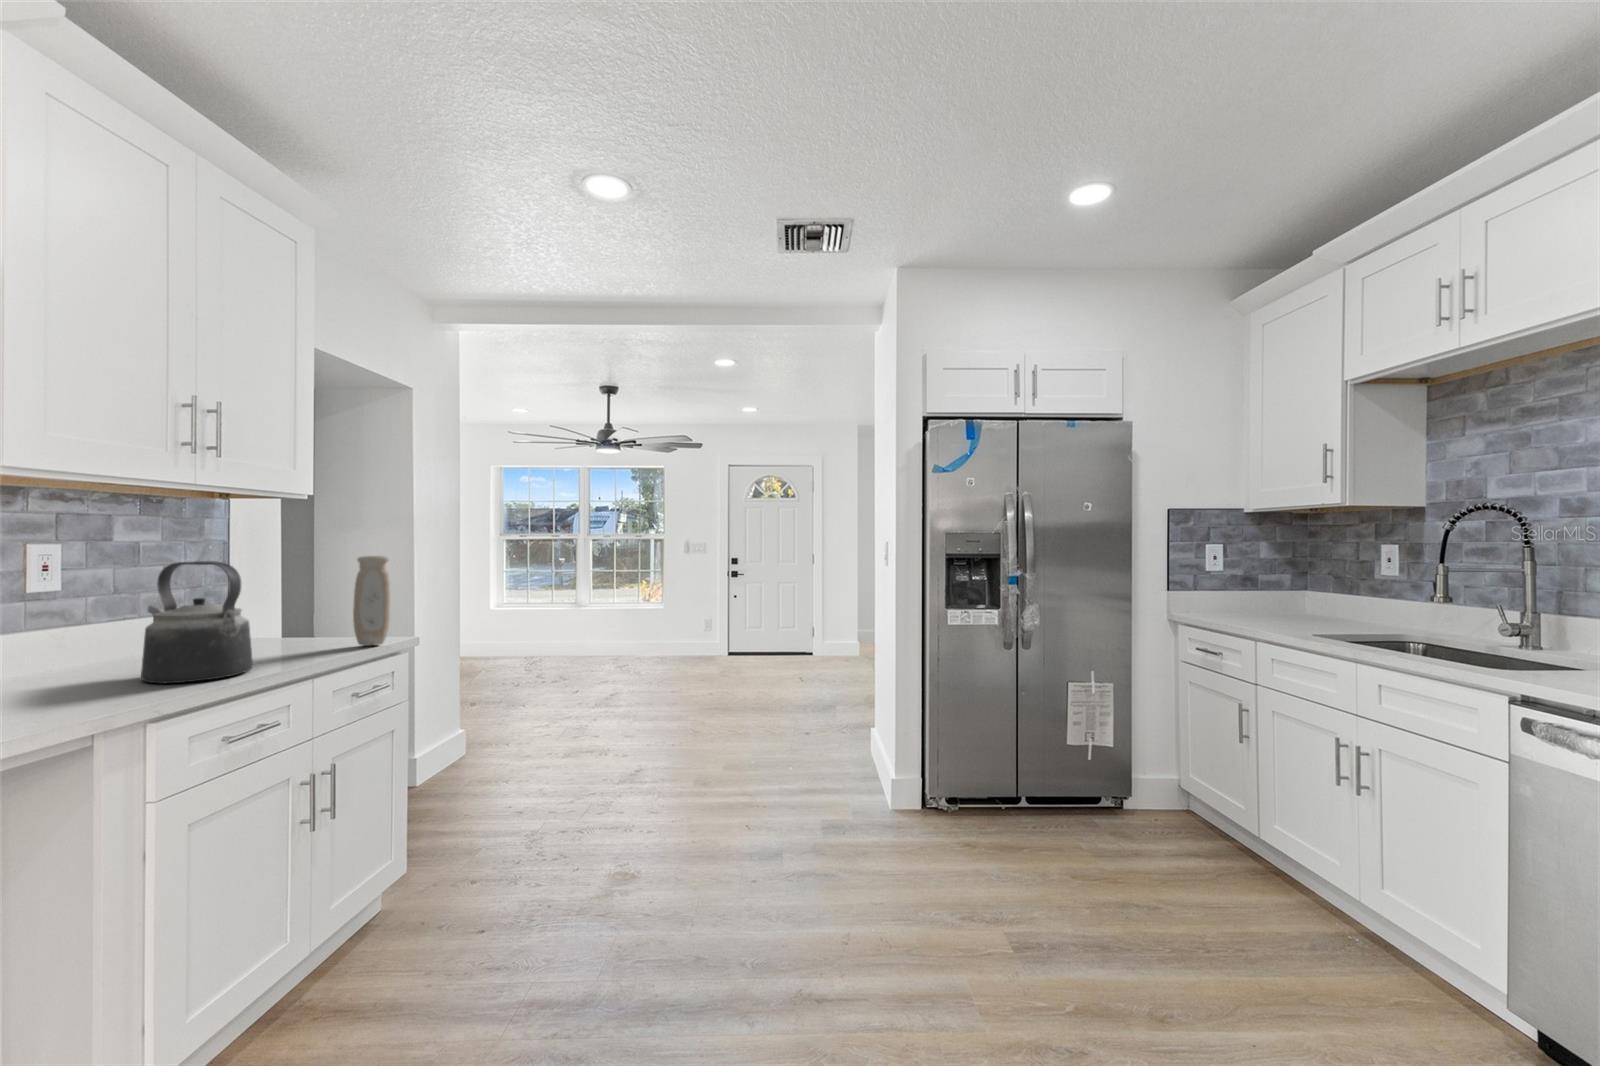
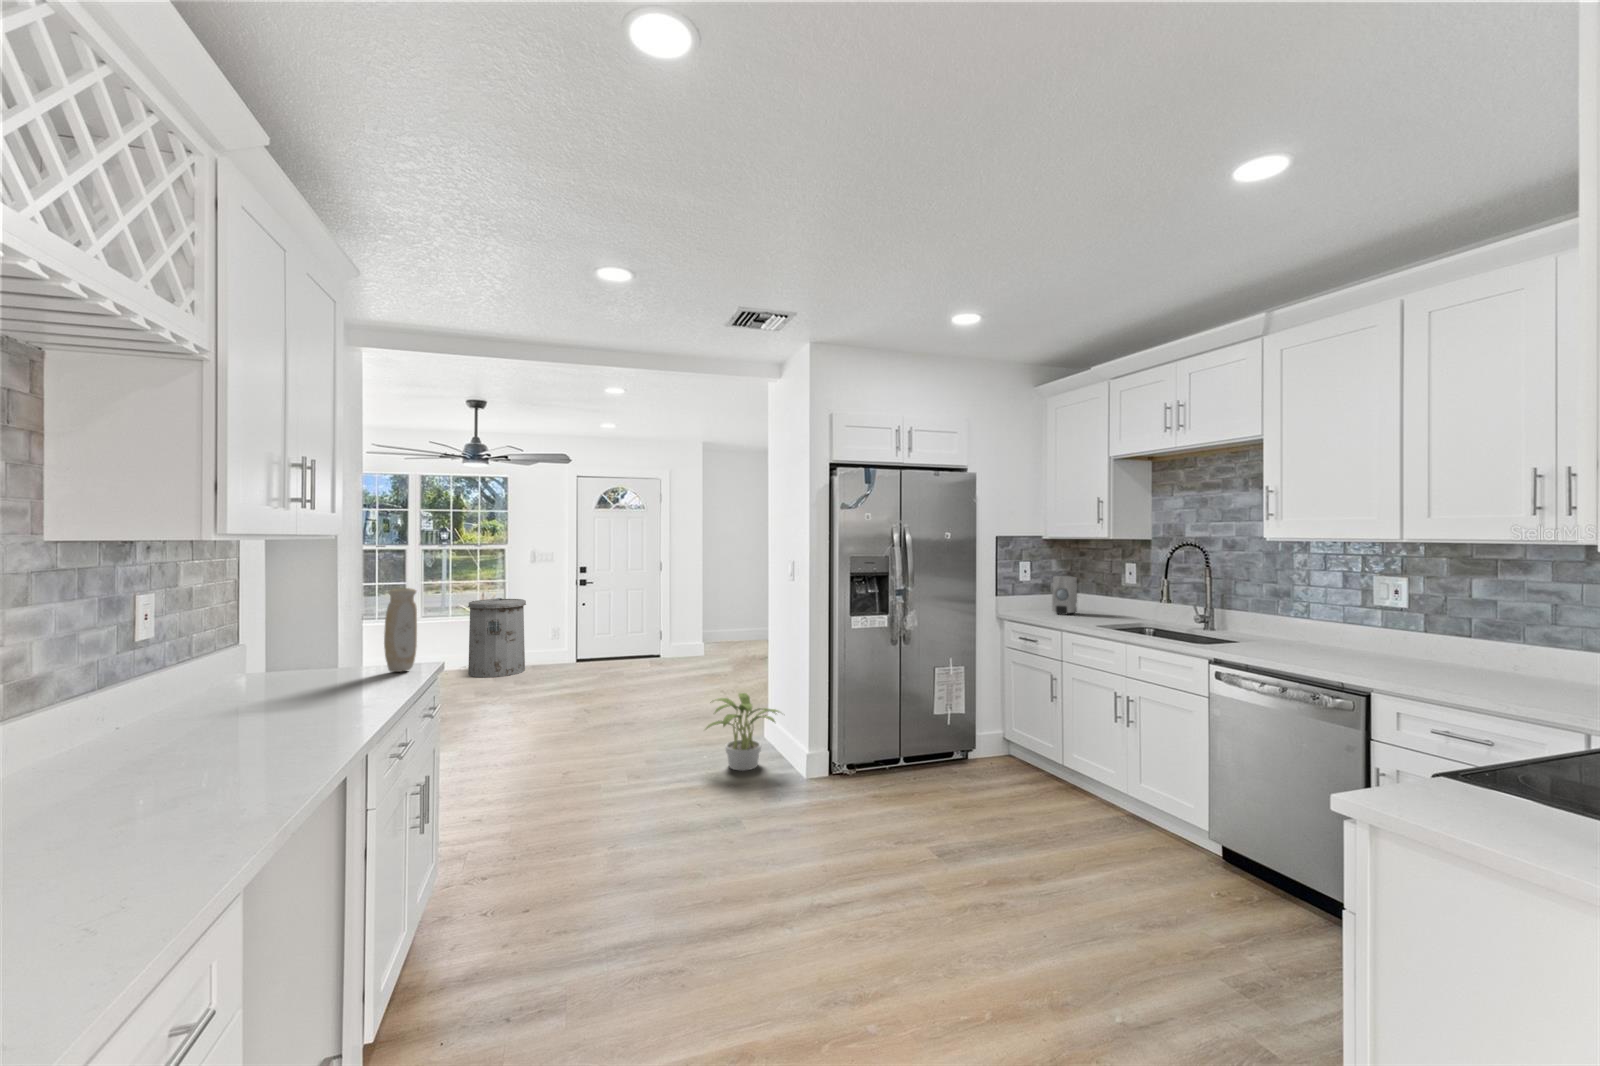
kettle: present [141,561,253,683] -> none [238,602,348,715]
soap dispenser: none [1257,564,1300,619] -> present [1052,576,1077,615]
trash can: none [623,585,675,662] -> present [468,598,526,677]
potted plant: none [779,696,876,788] -> present [706,693,779,771]

